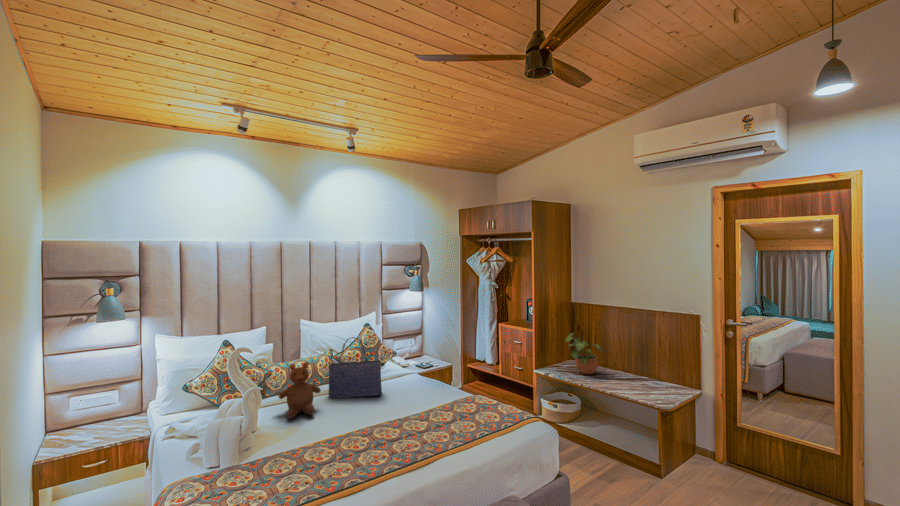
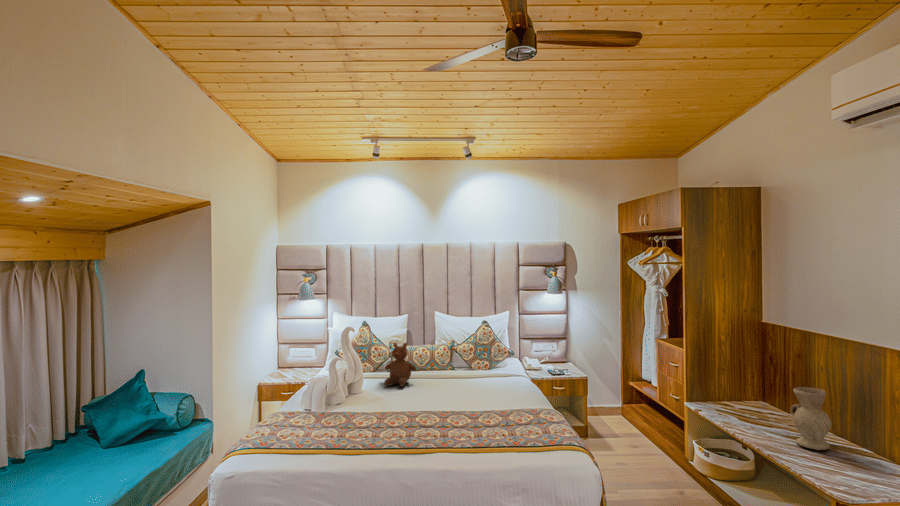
potted plant: present [566,333,602,374] -> none [721,357,781,416]
tote bag: present [329,337,384,398] -> none [429,328,475,384]
vase: none [623,350,650,392] -> present [790,387,832,450]

